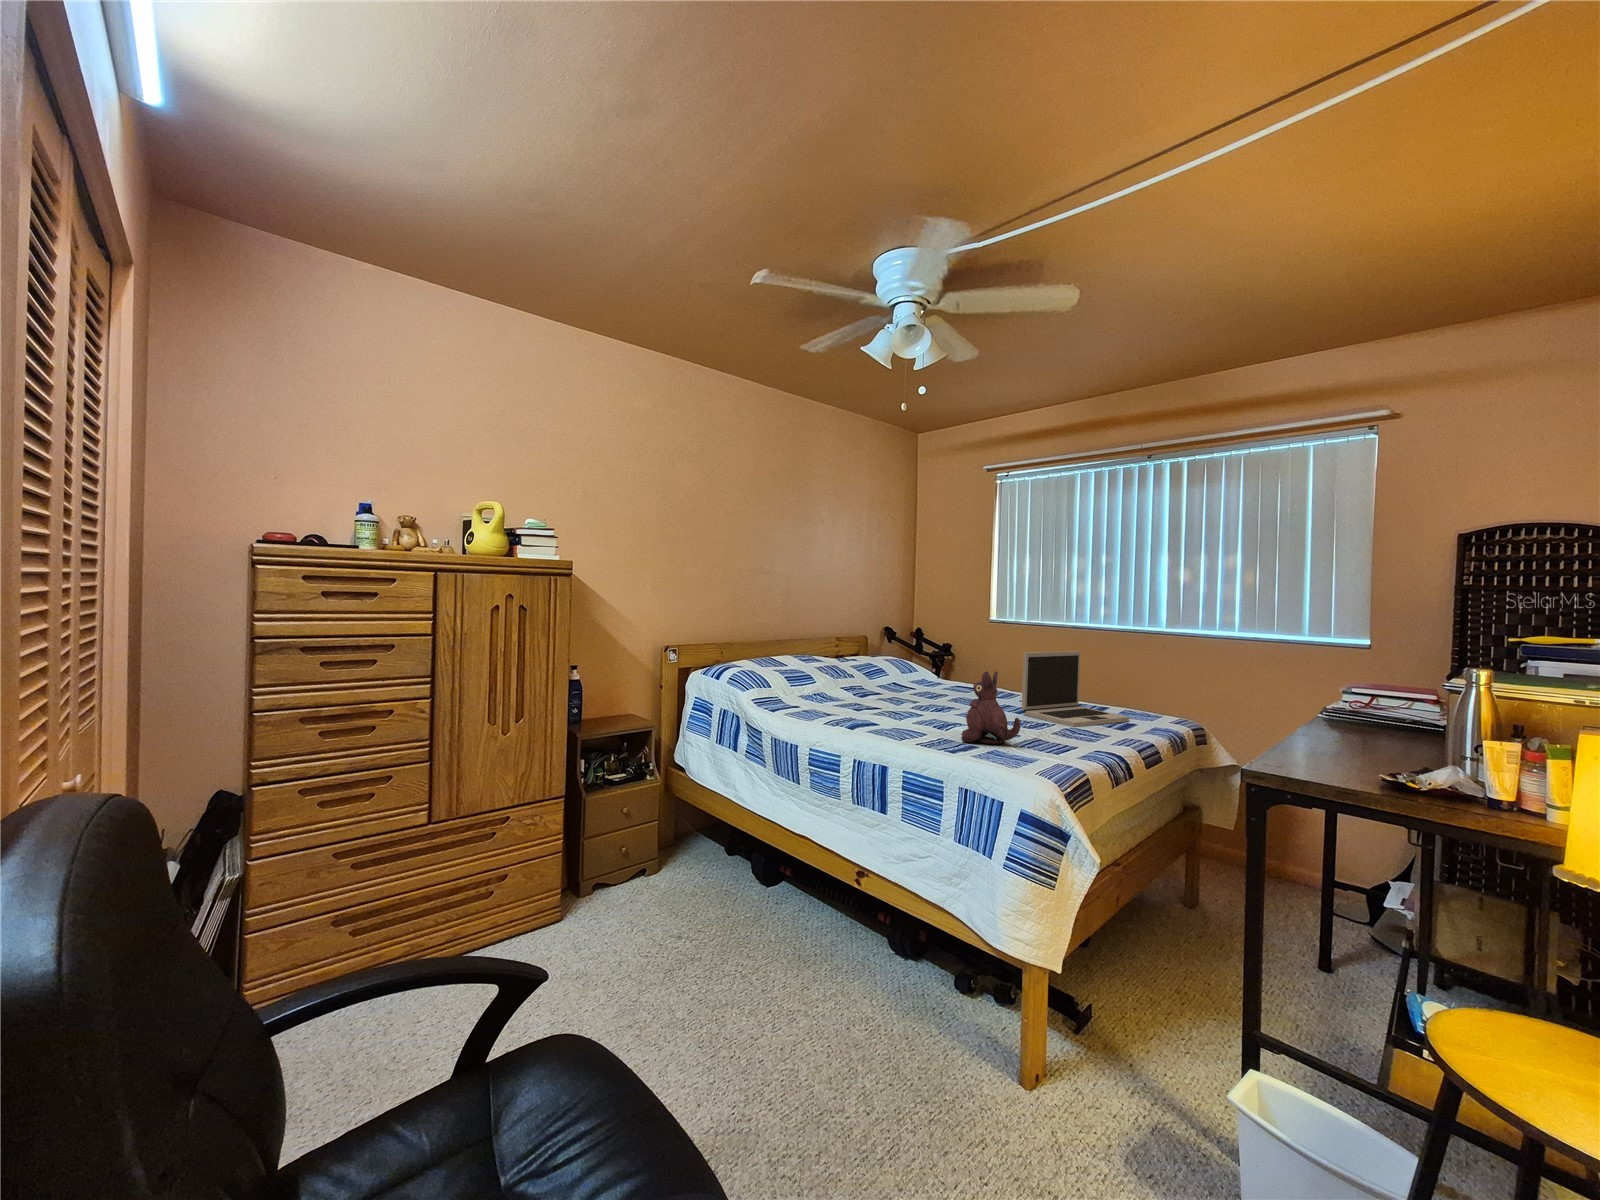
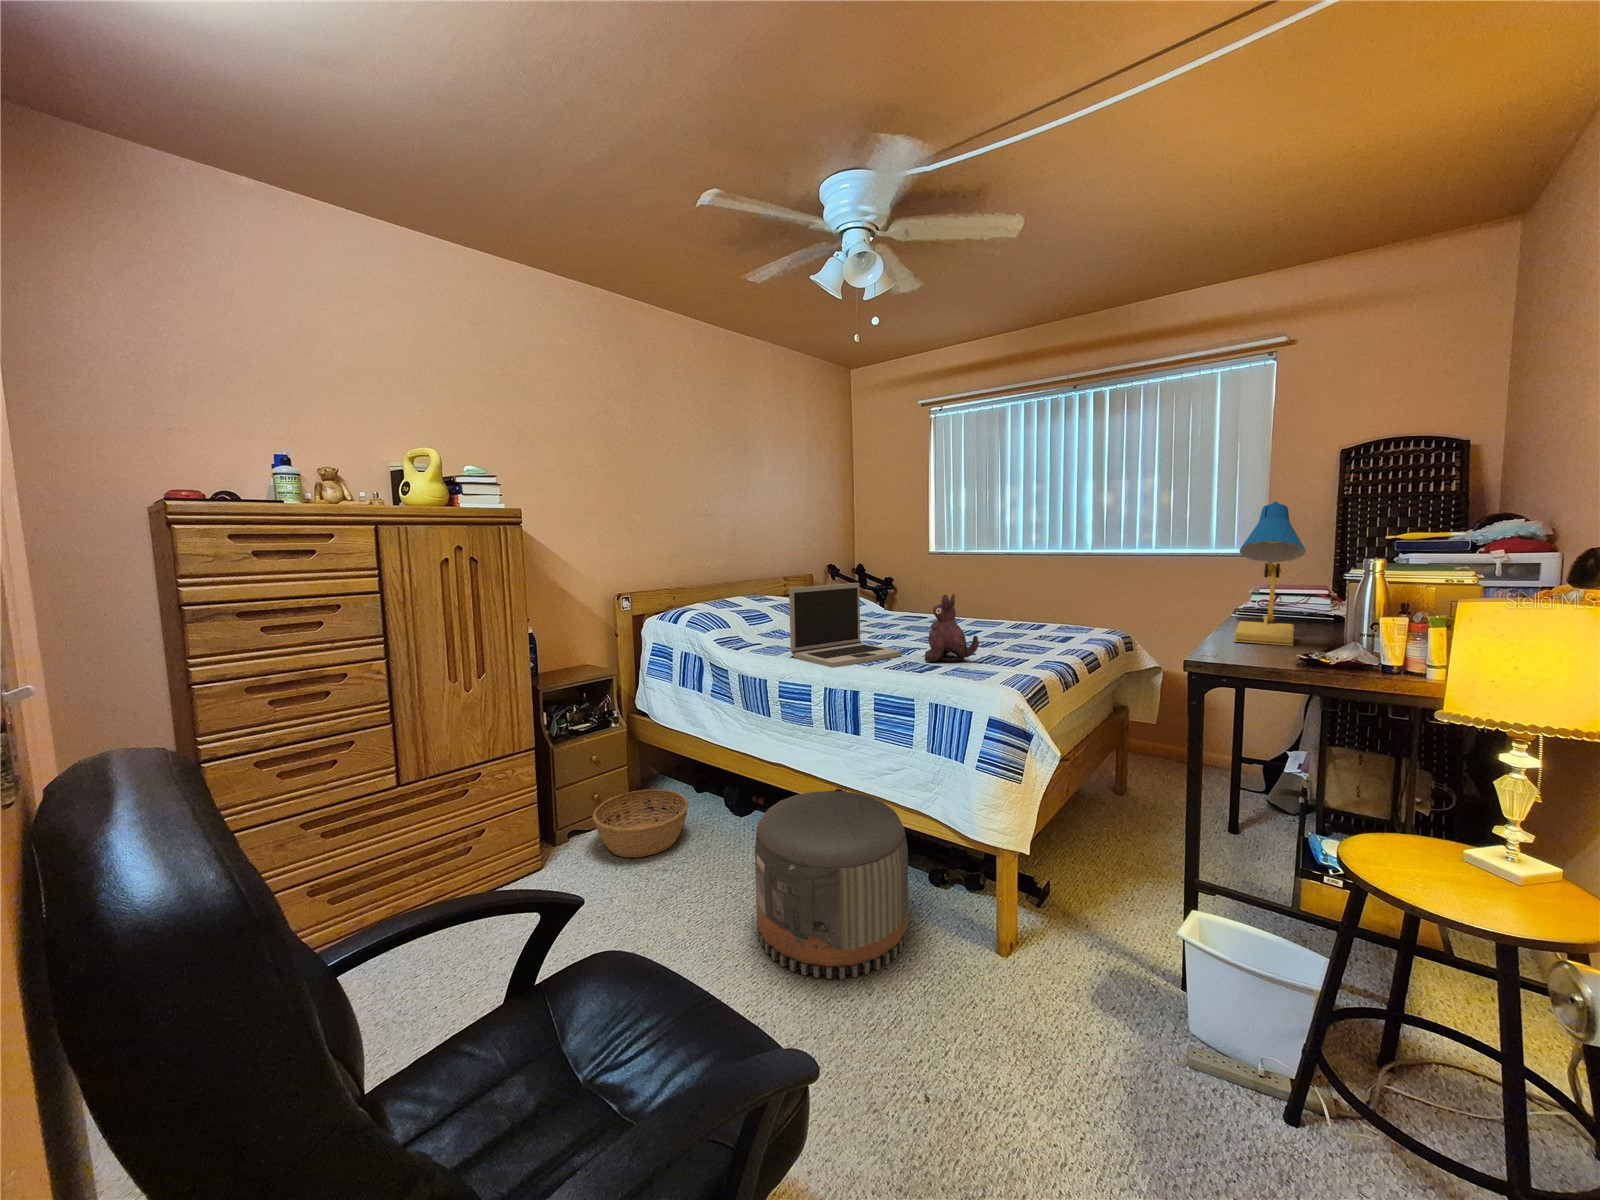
desk lamp: none [1308,596,1393,762] -> present [1235,502,1306,646]
laptop: present [1022,651,1129,727] -> present [789,583,902,668]
basket: none [616,848,712,920] -> present [593,789,688,857]
pouf: none [760,872,925,1089] -> present [755,791,908,979]

